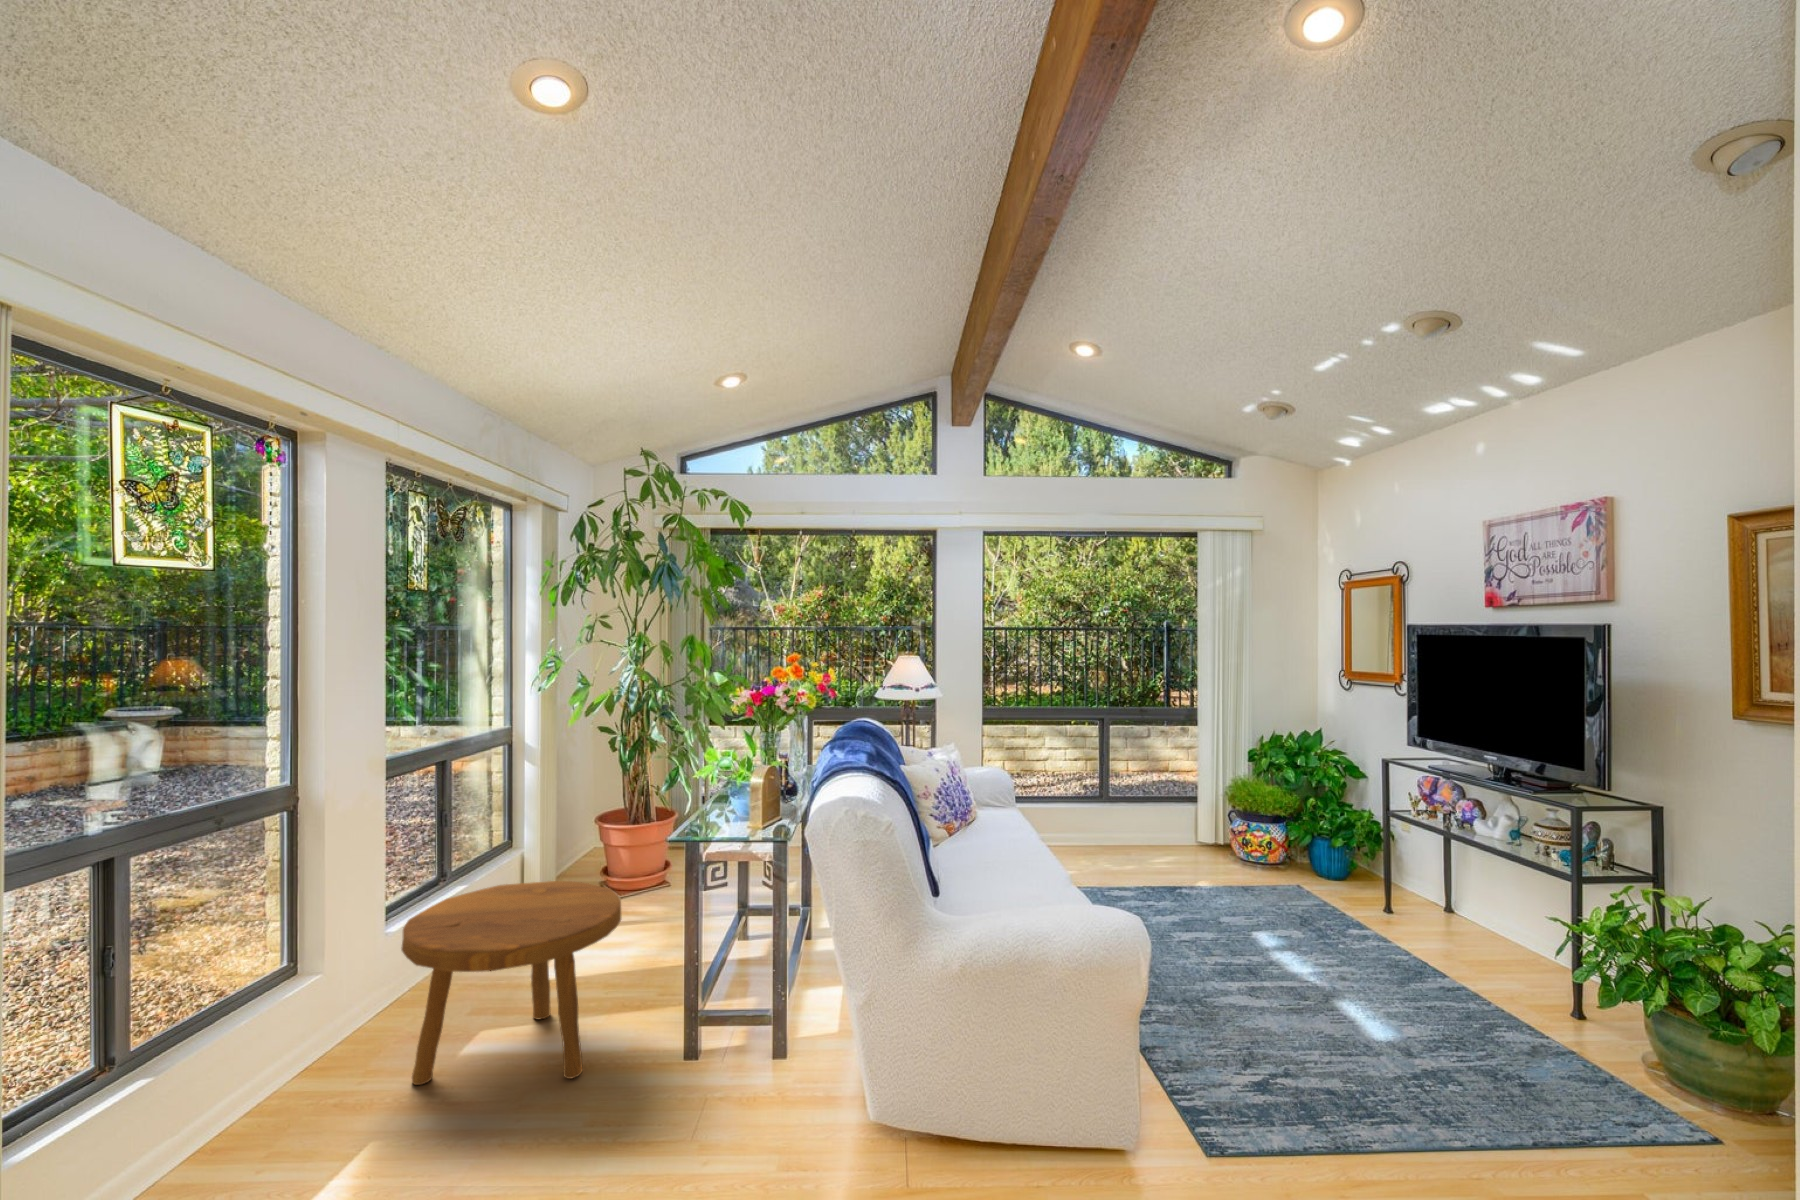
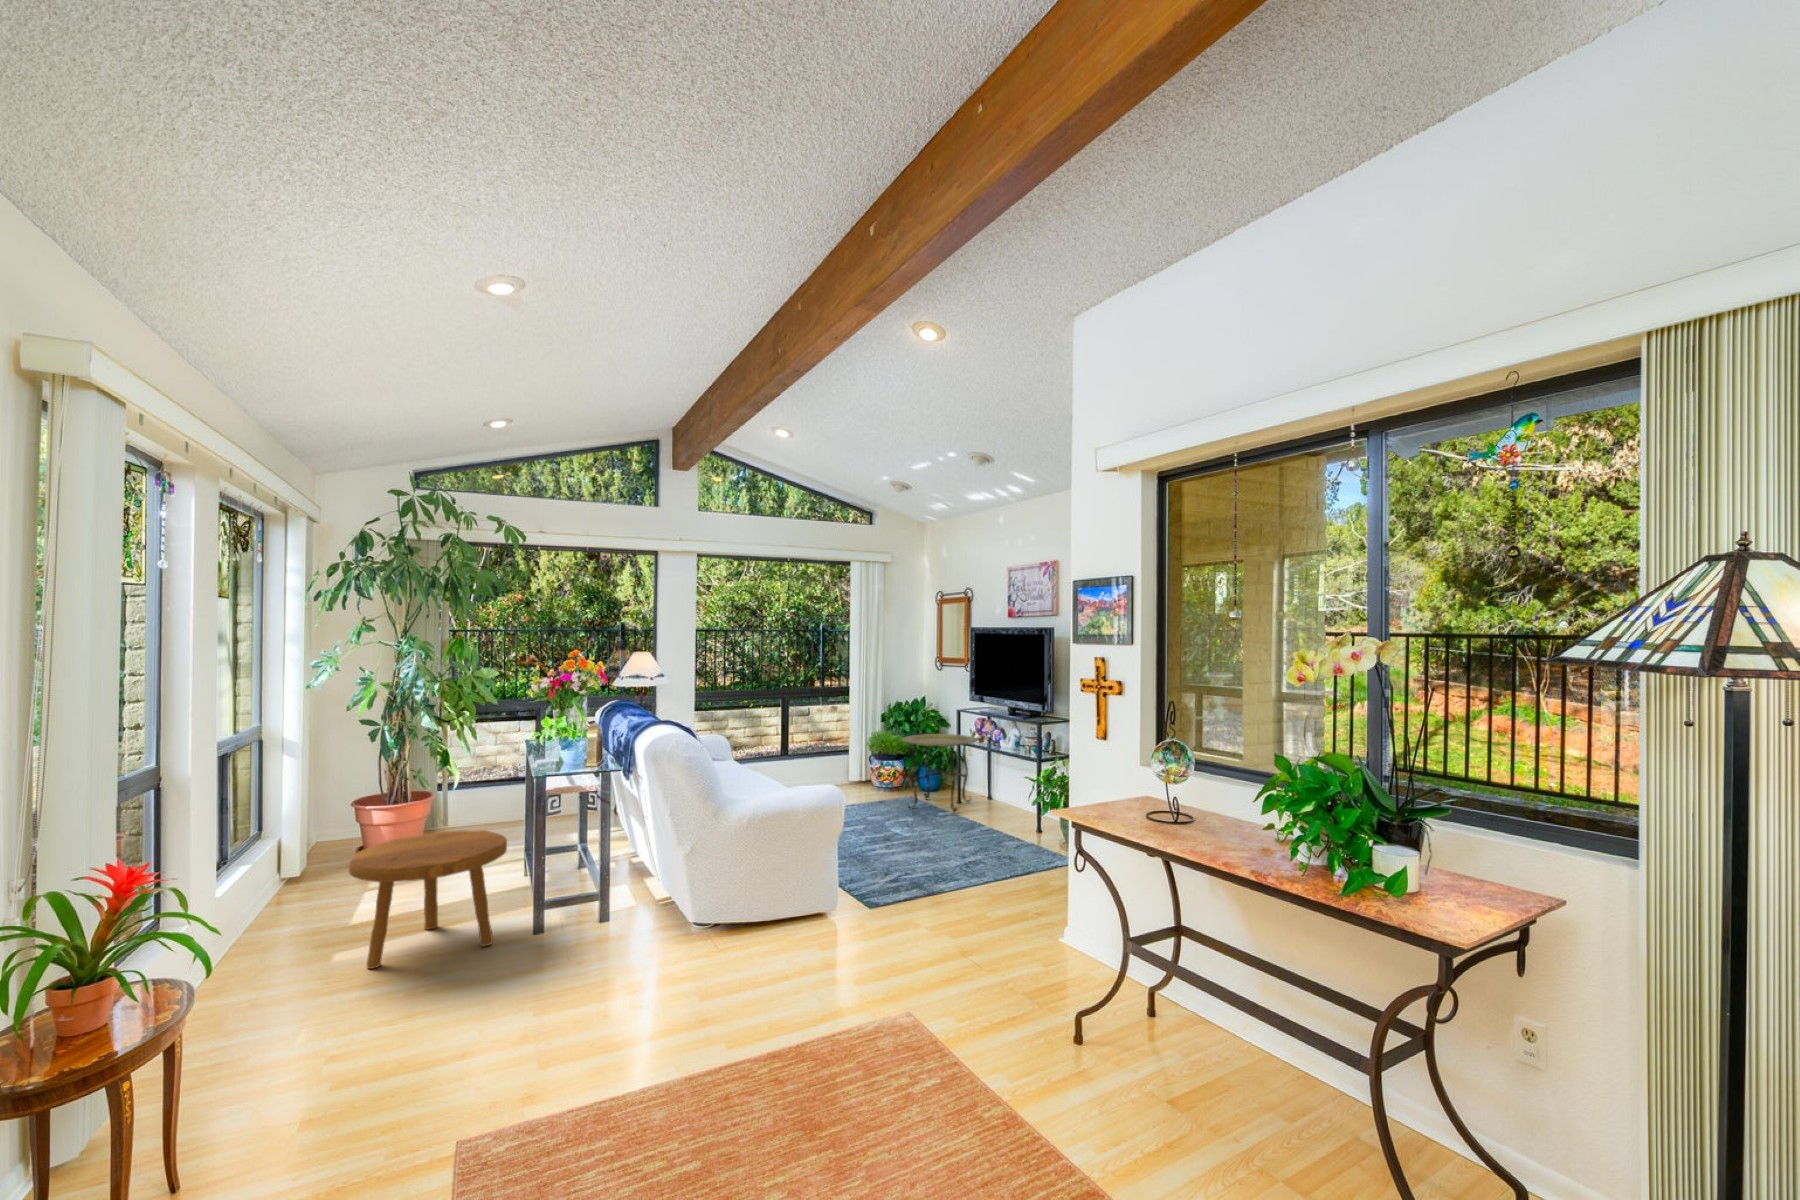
side table: none [1281,792,1426,935] -> present [902,734,977,812]

